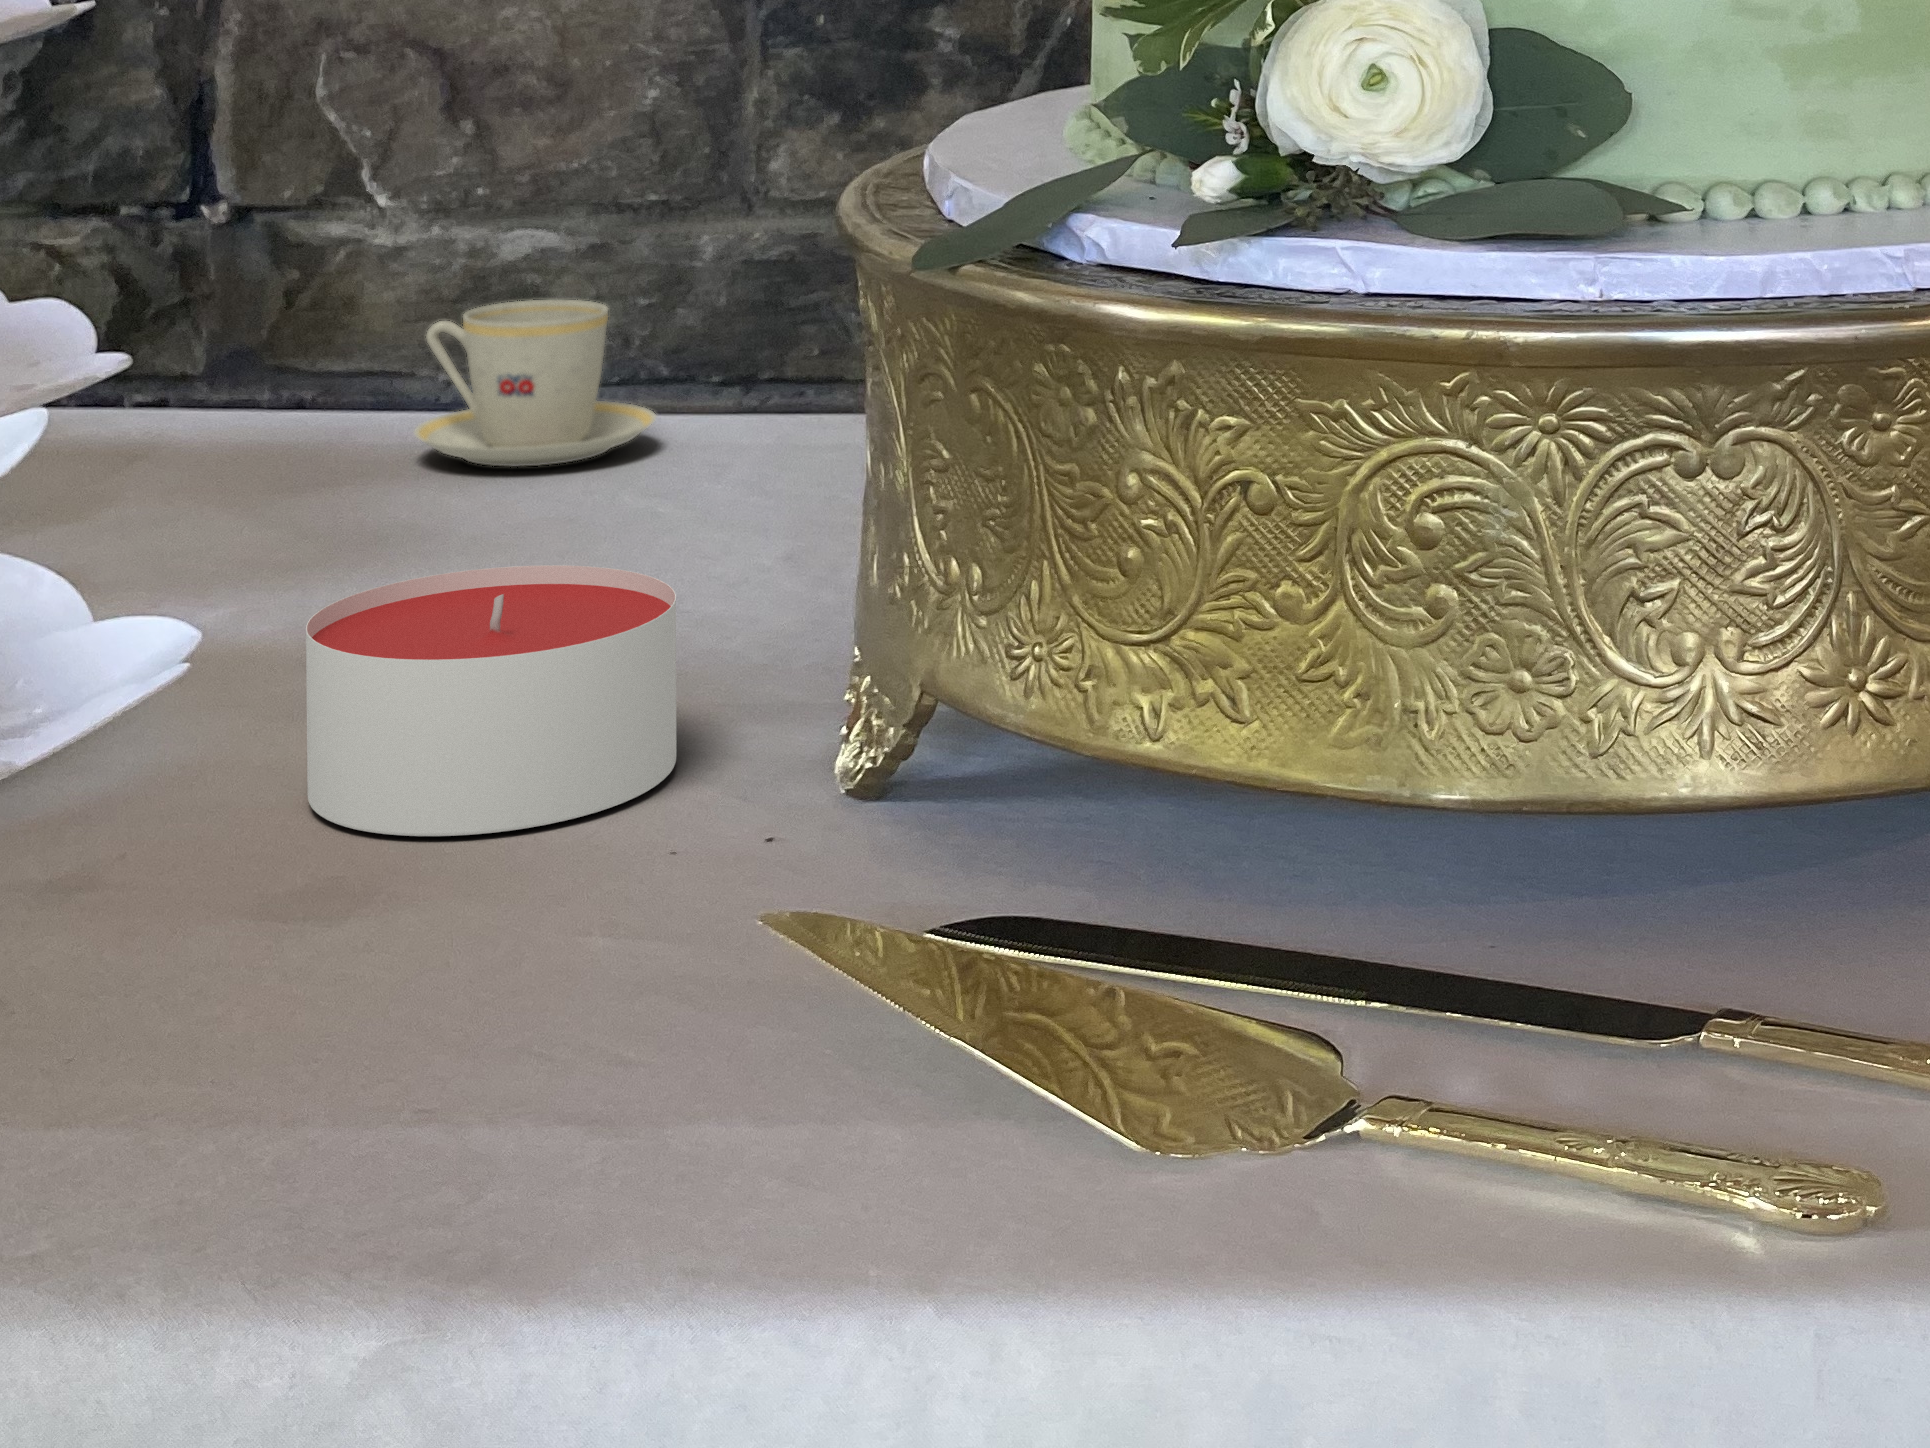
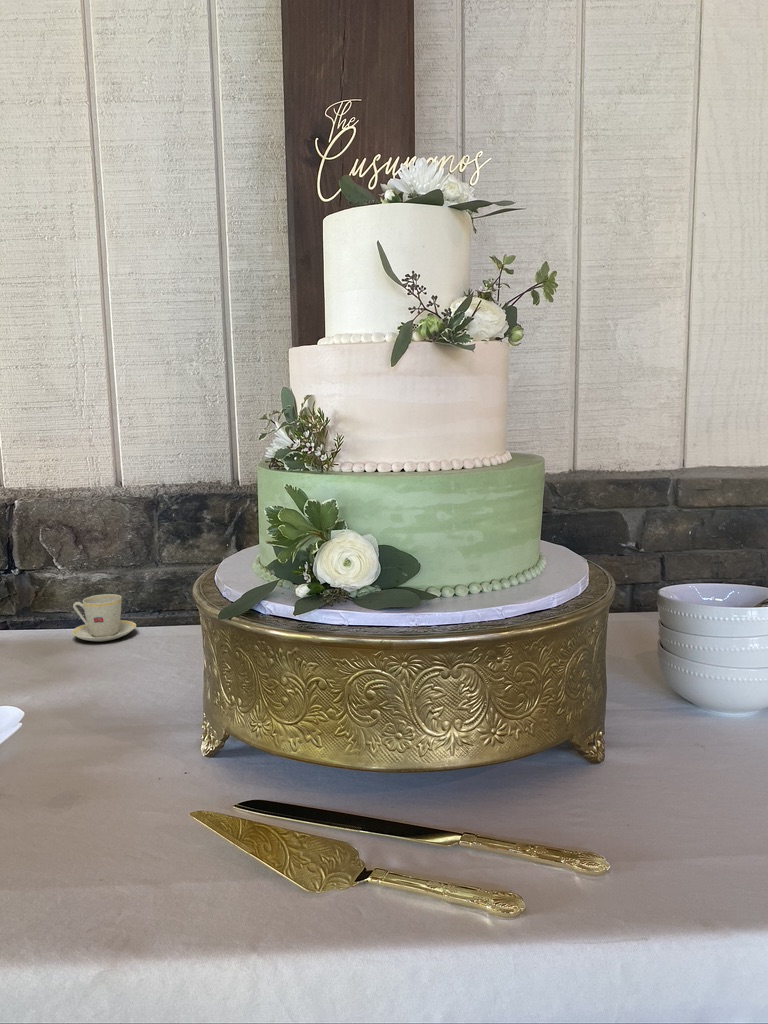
candle: present [306,565,676,836] -> none [55,692,158,777]

